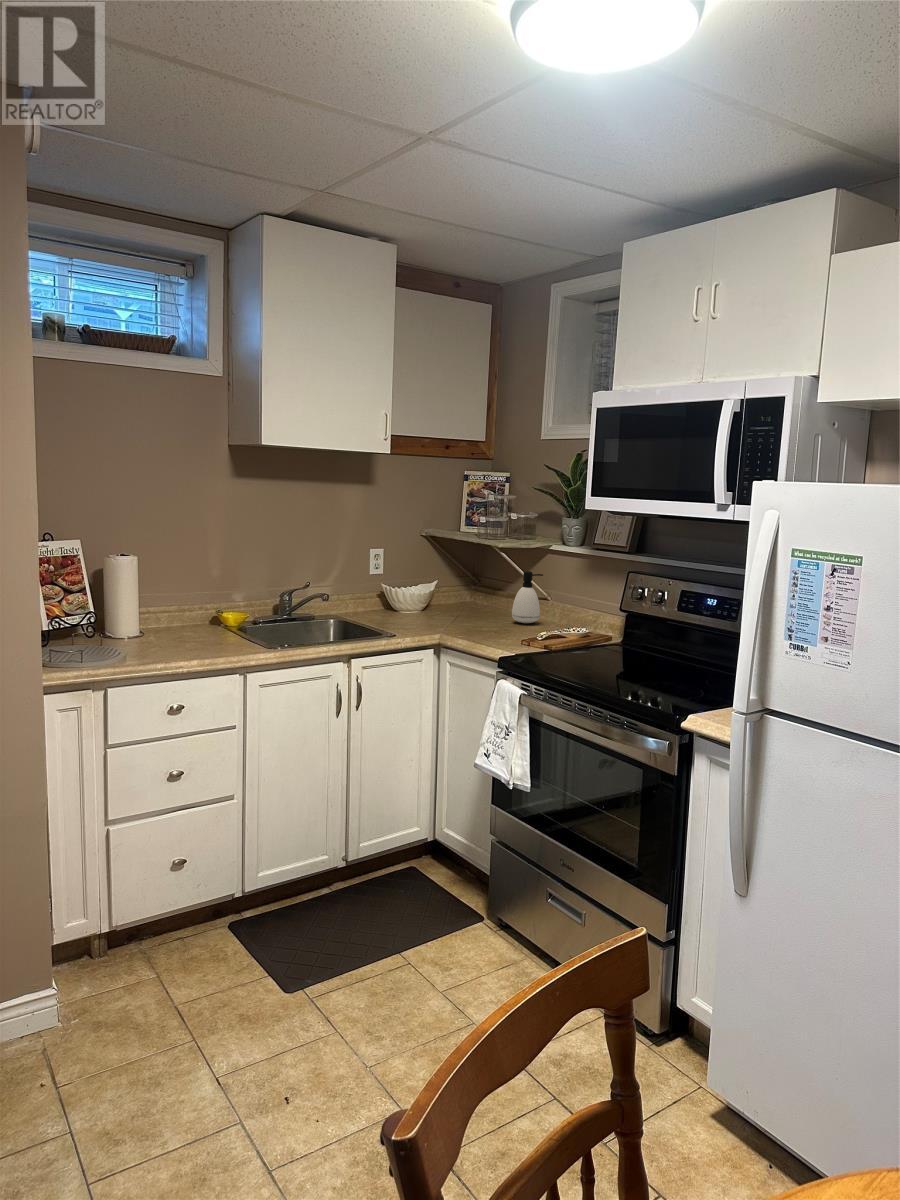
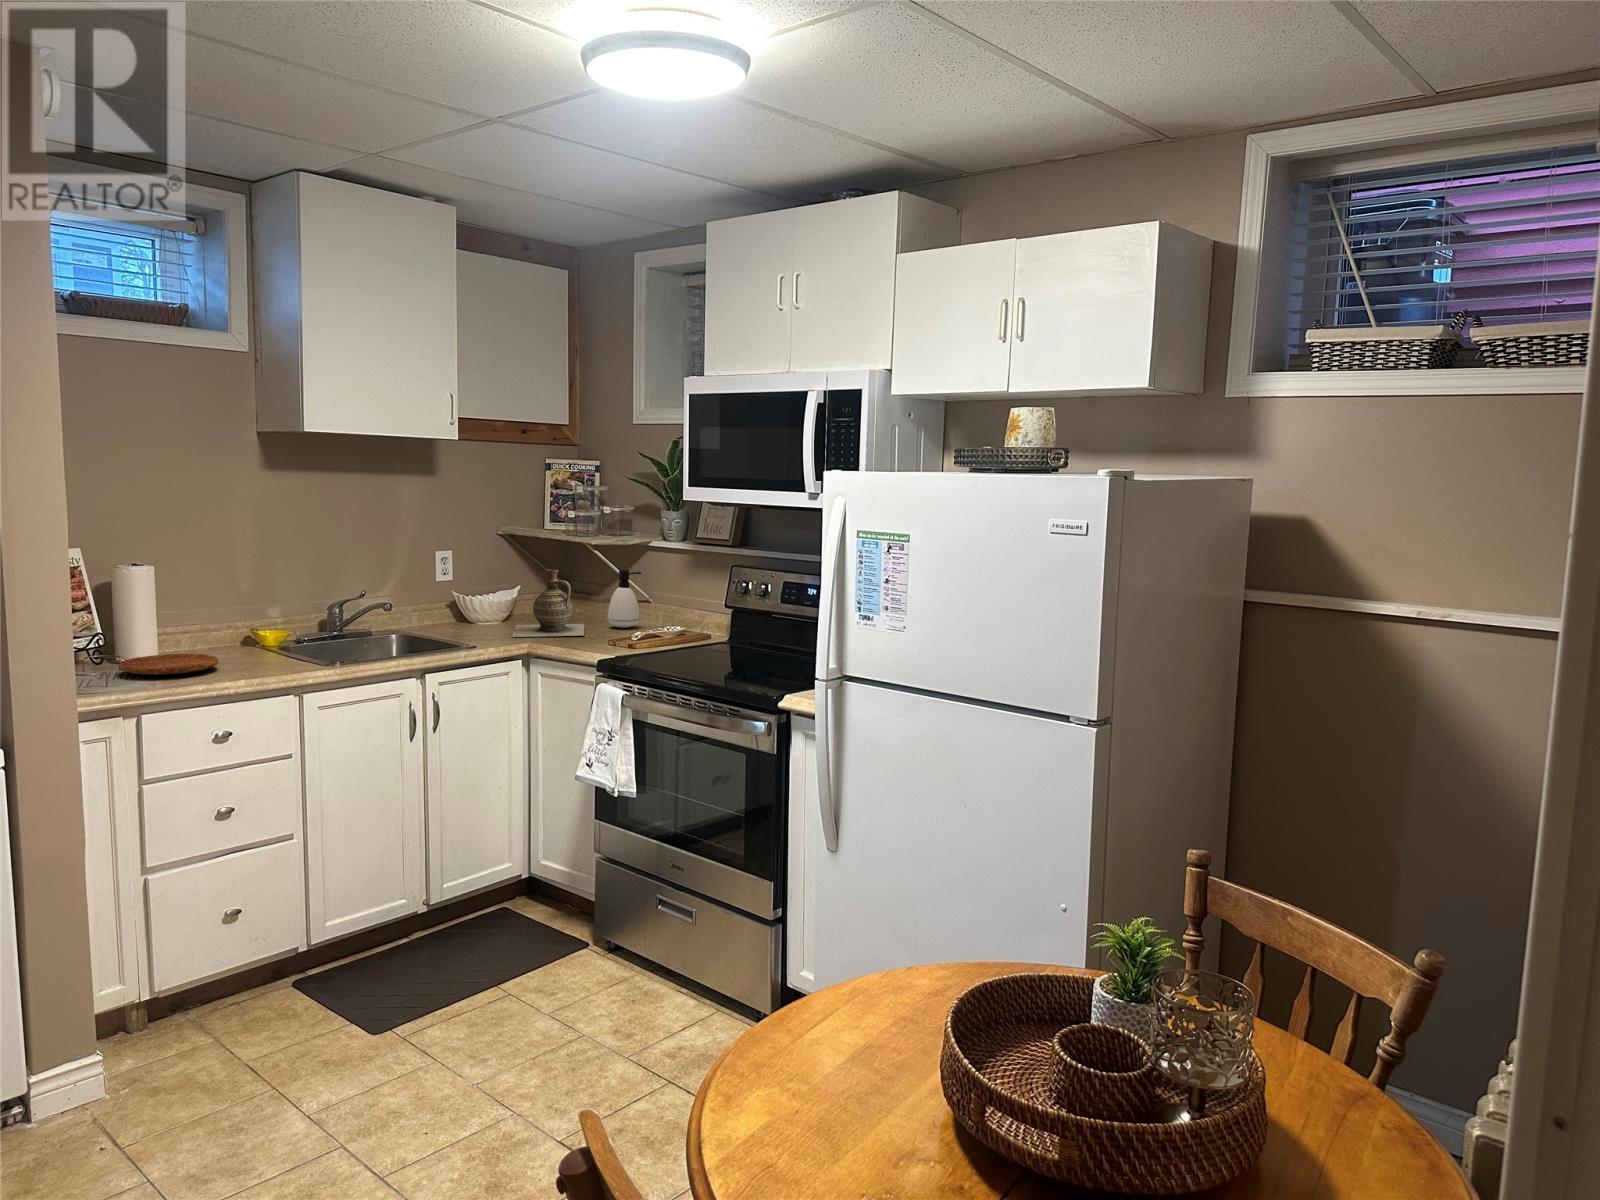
ceramic jug: none [428,569,491,630] -> present [512,569,584,637]
tray: none [100,632,181,651] -> present [118,654,218,675]

